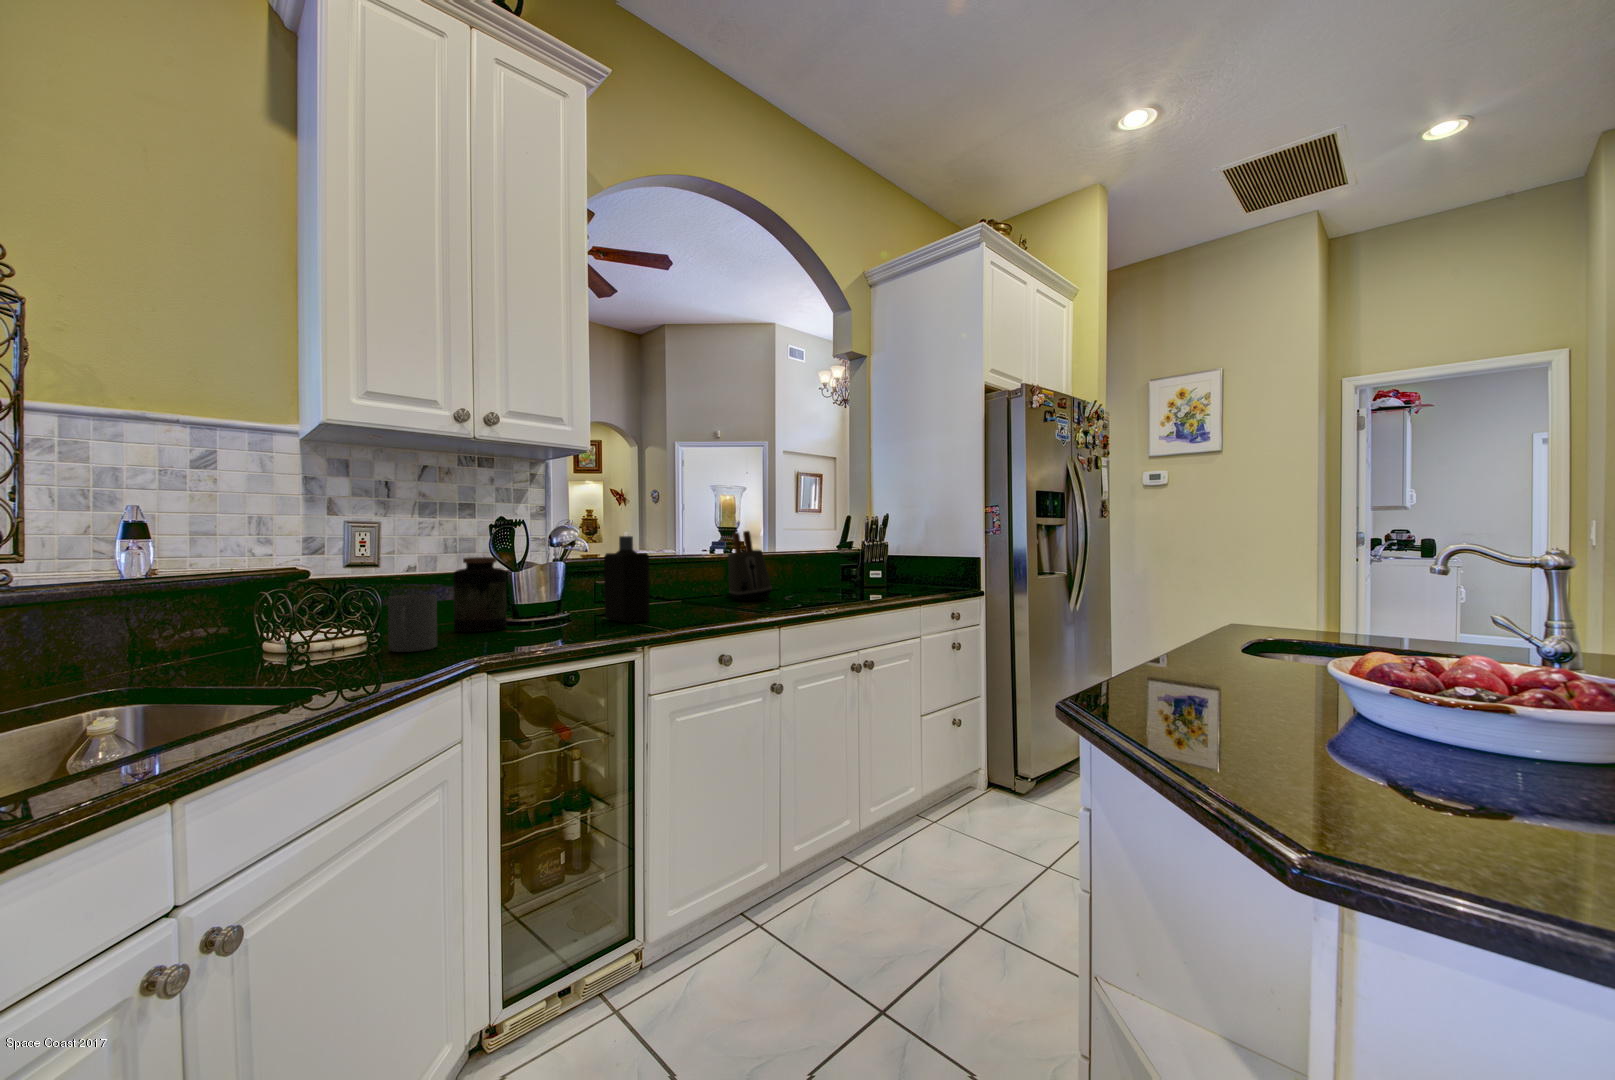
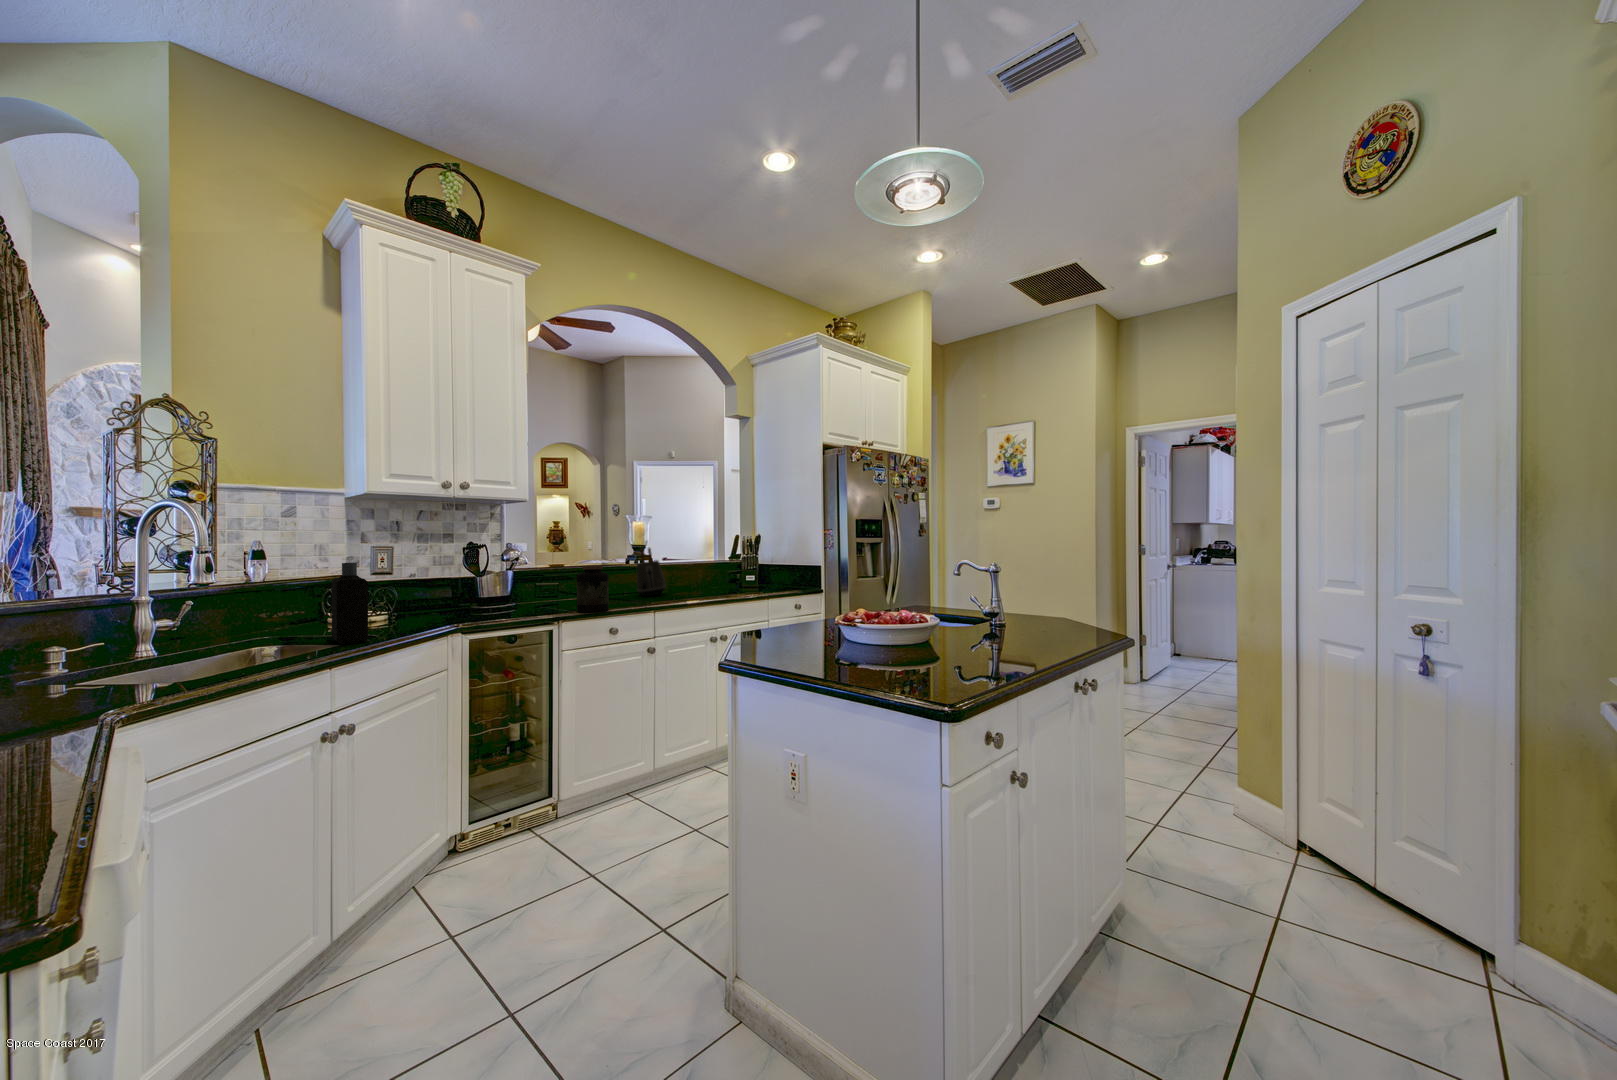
bottle: present [604,536,650,623] -> present [331,563,368,644]
jar: present [453,557,507,632] -> present [577,565,609,612]
mug: present [388,594,437,652] -> none [400,592,429,625]

